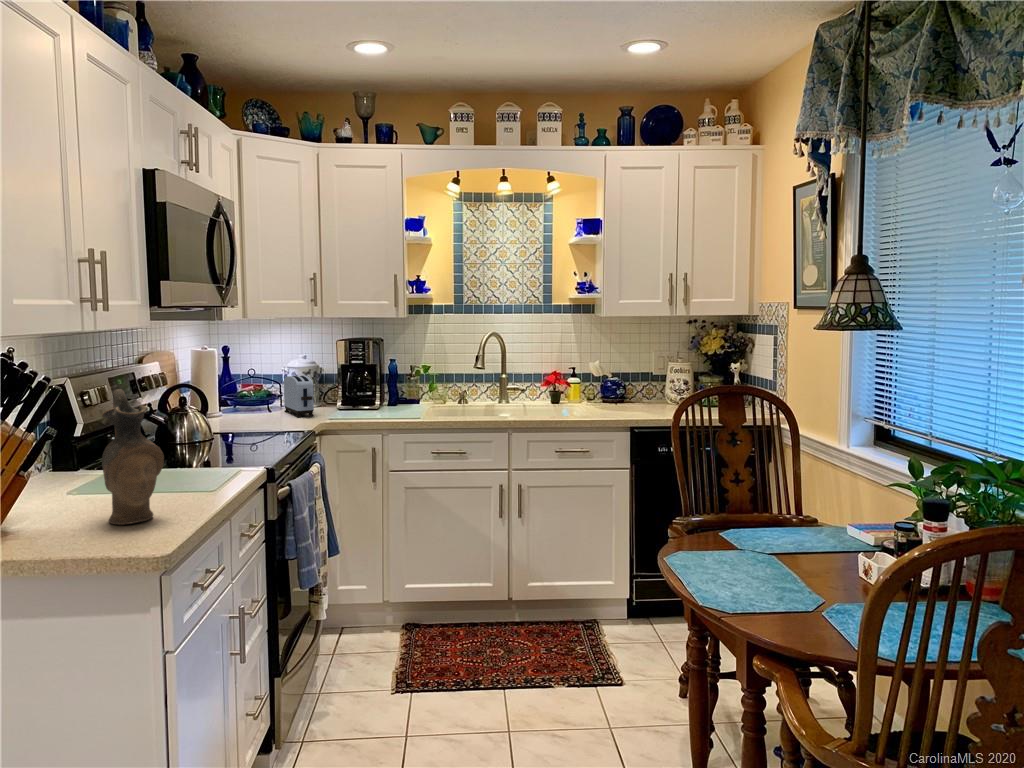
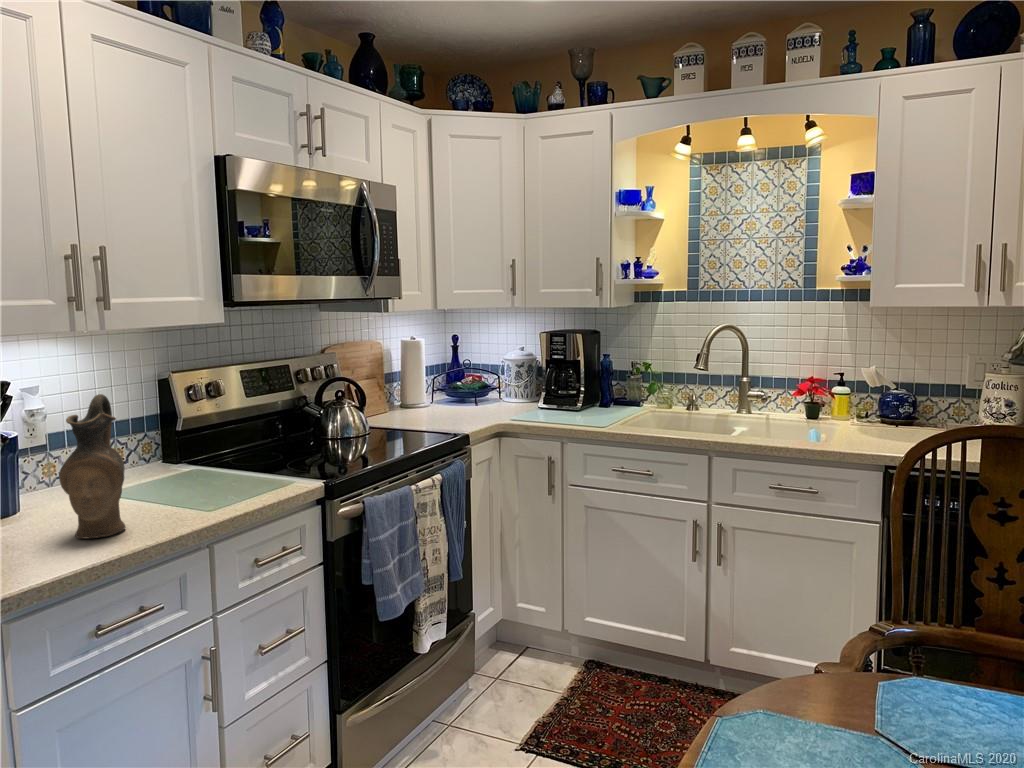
toaster: present [284,376,314,417] -> none [482,371,502,416]

